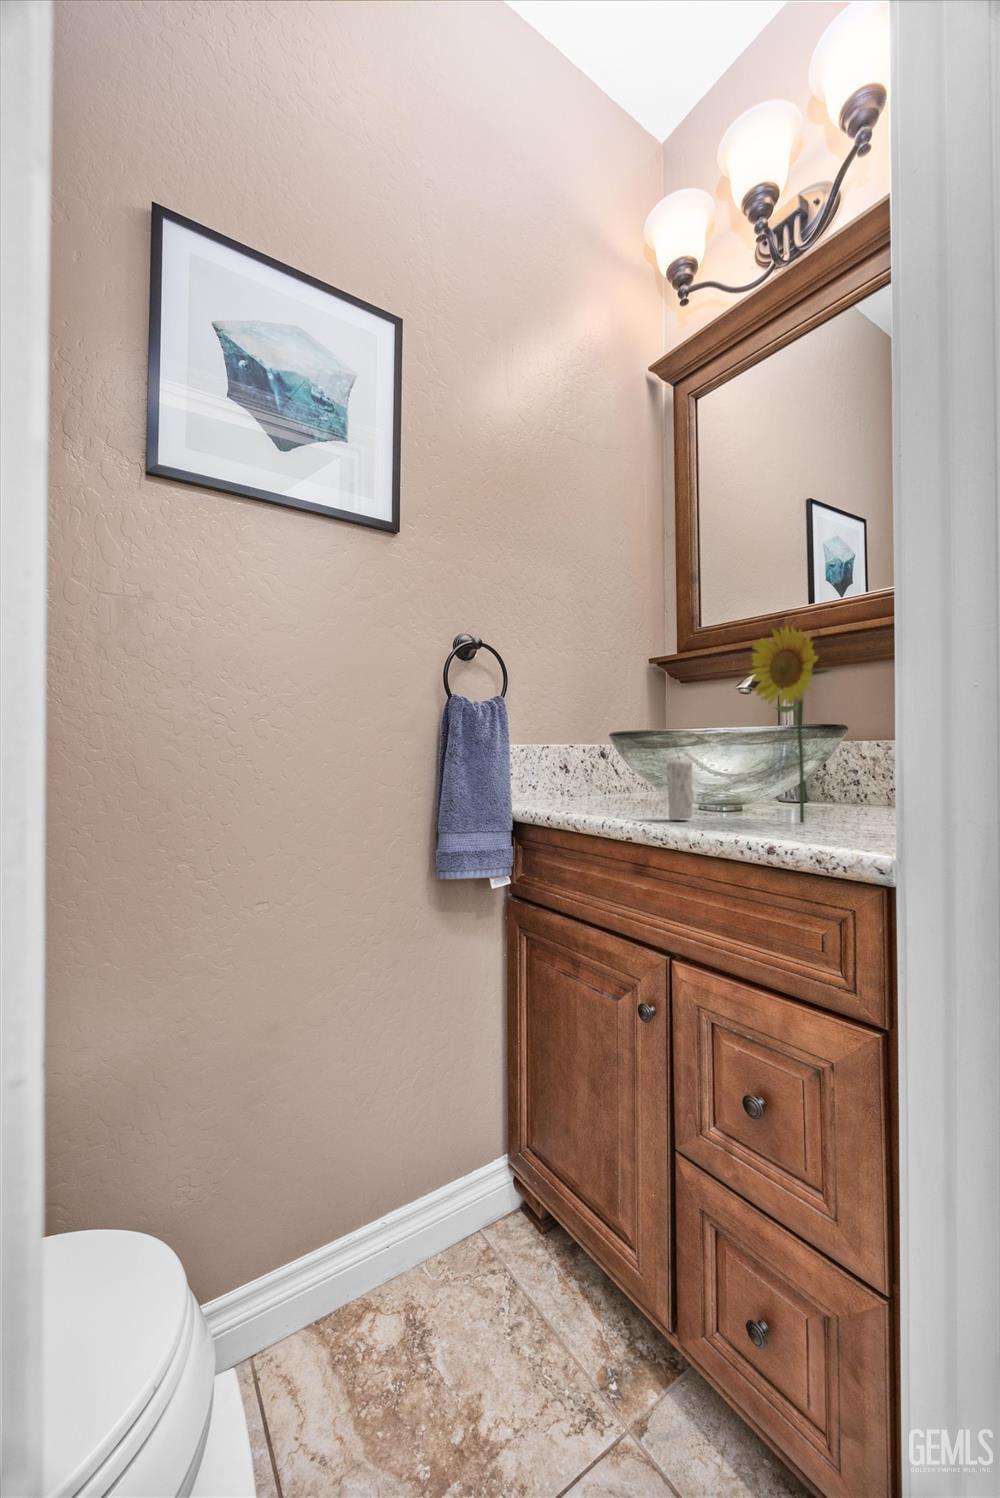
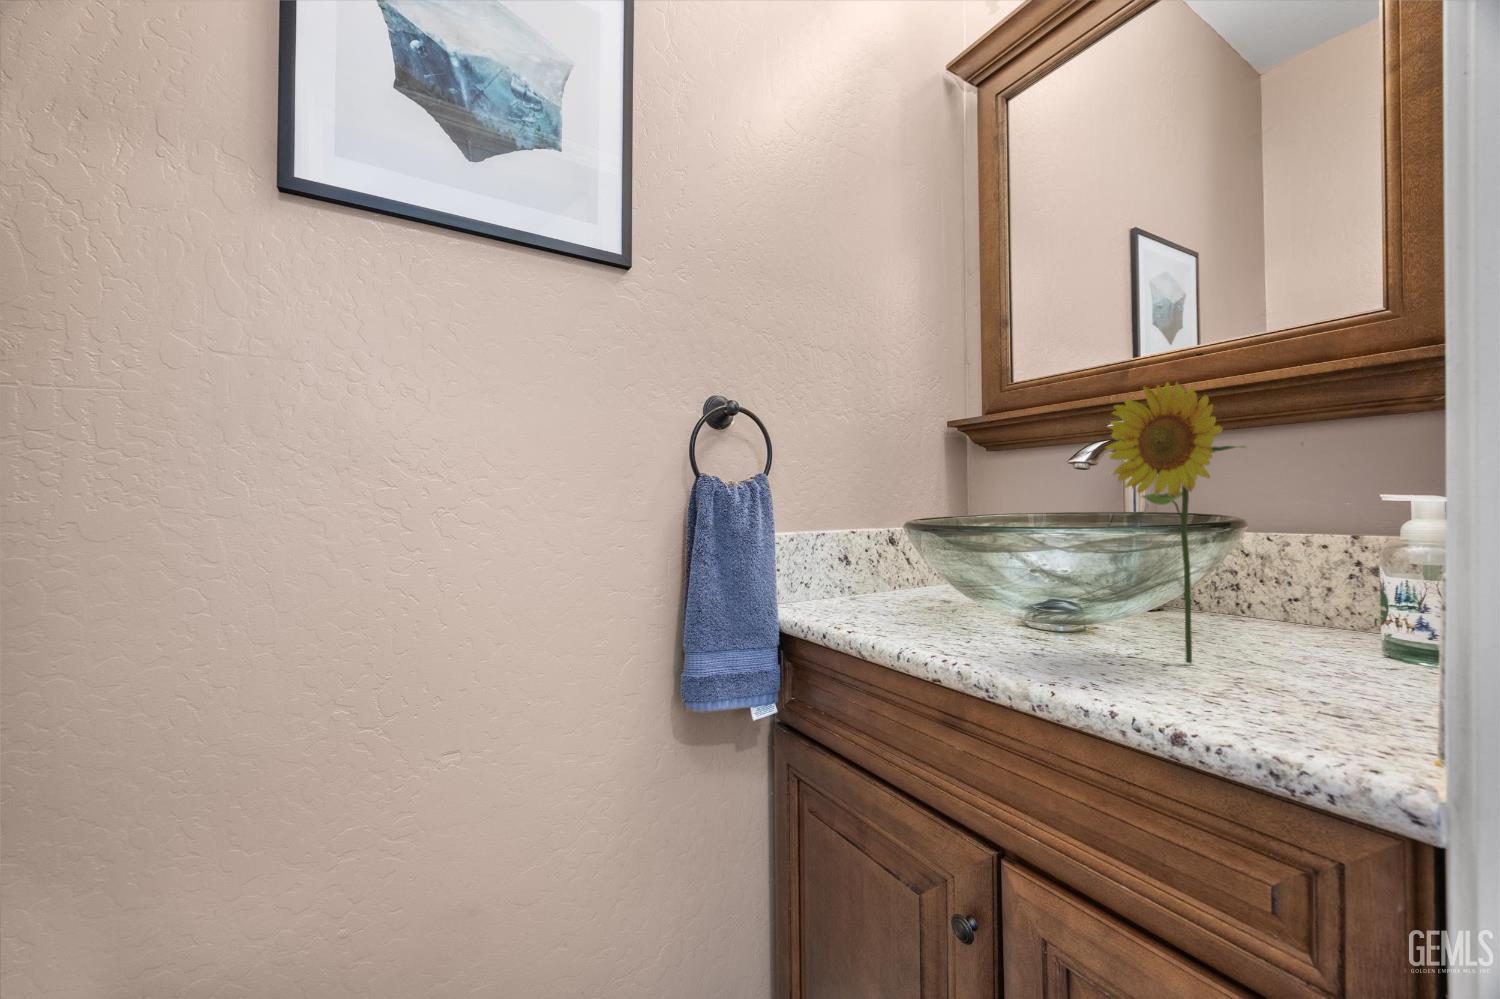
candle: present [667,756,694,820] -> none [988,549,1028,654]

